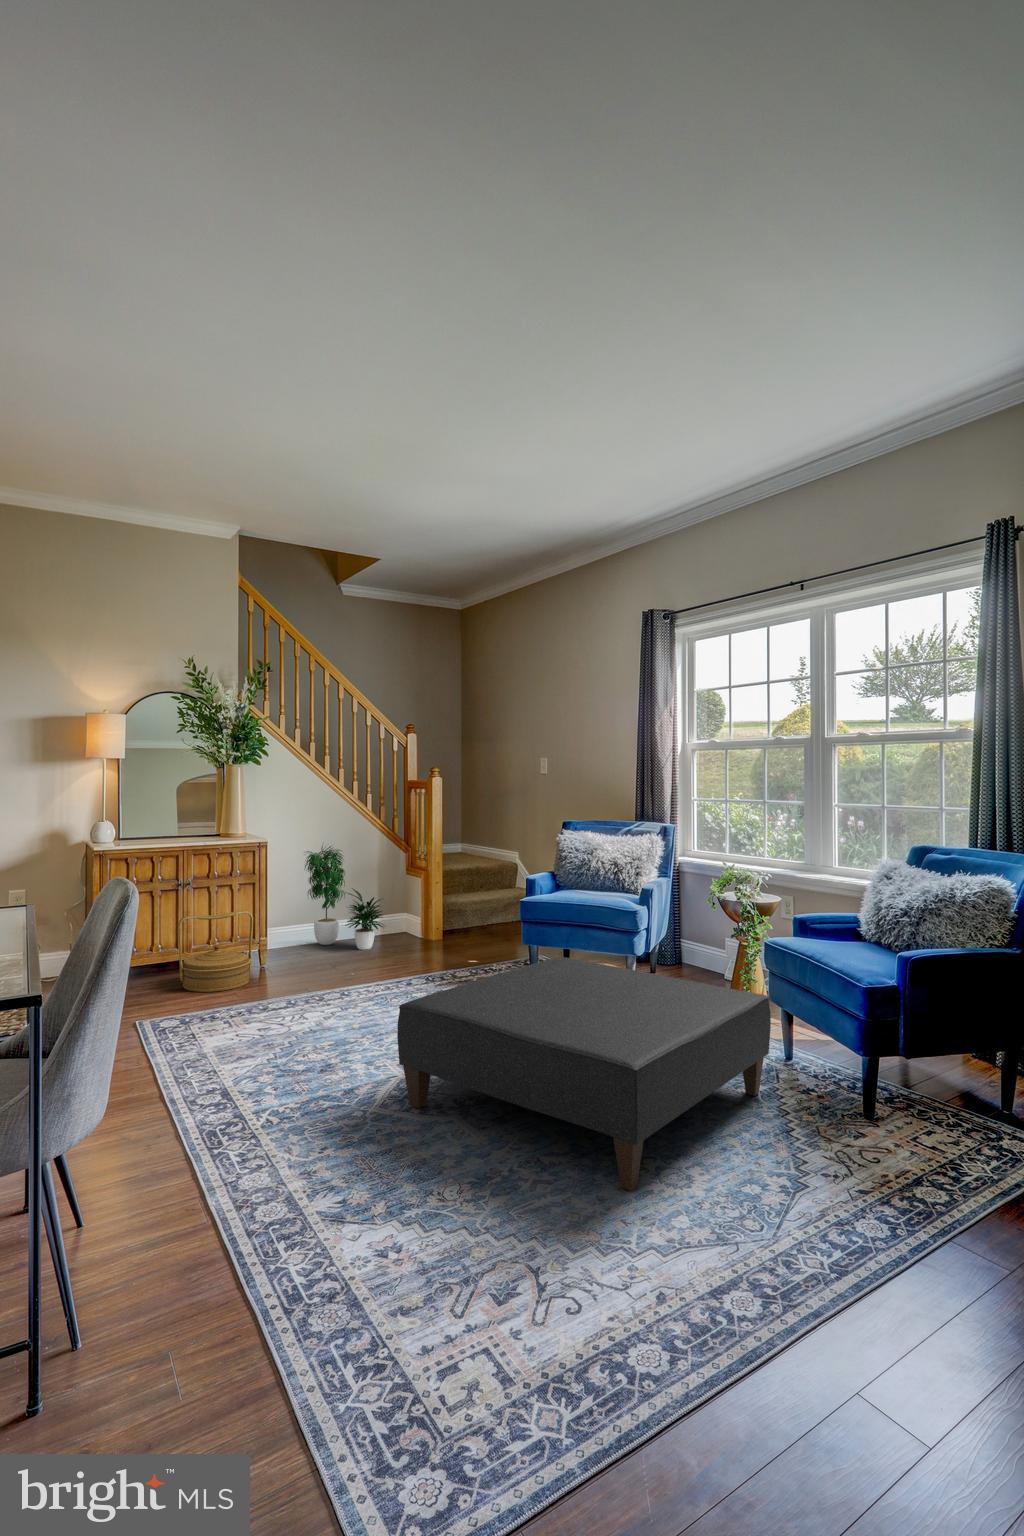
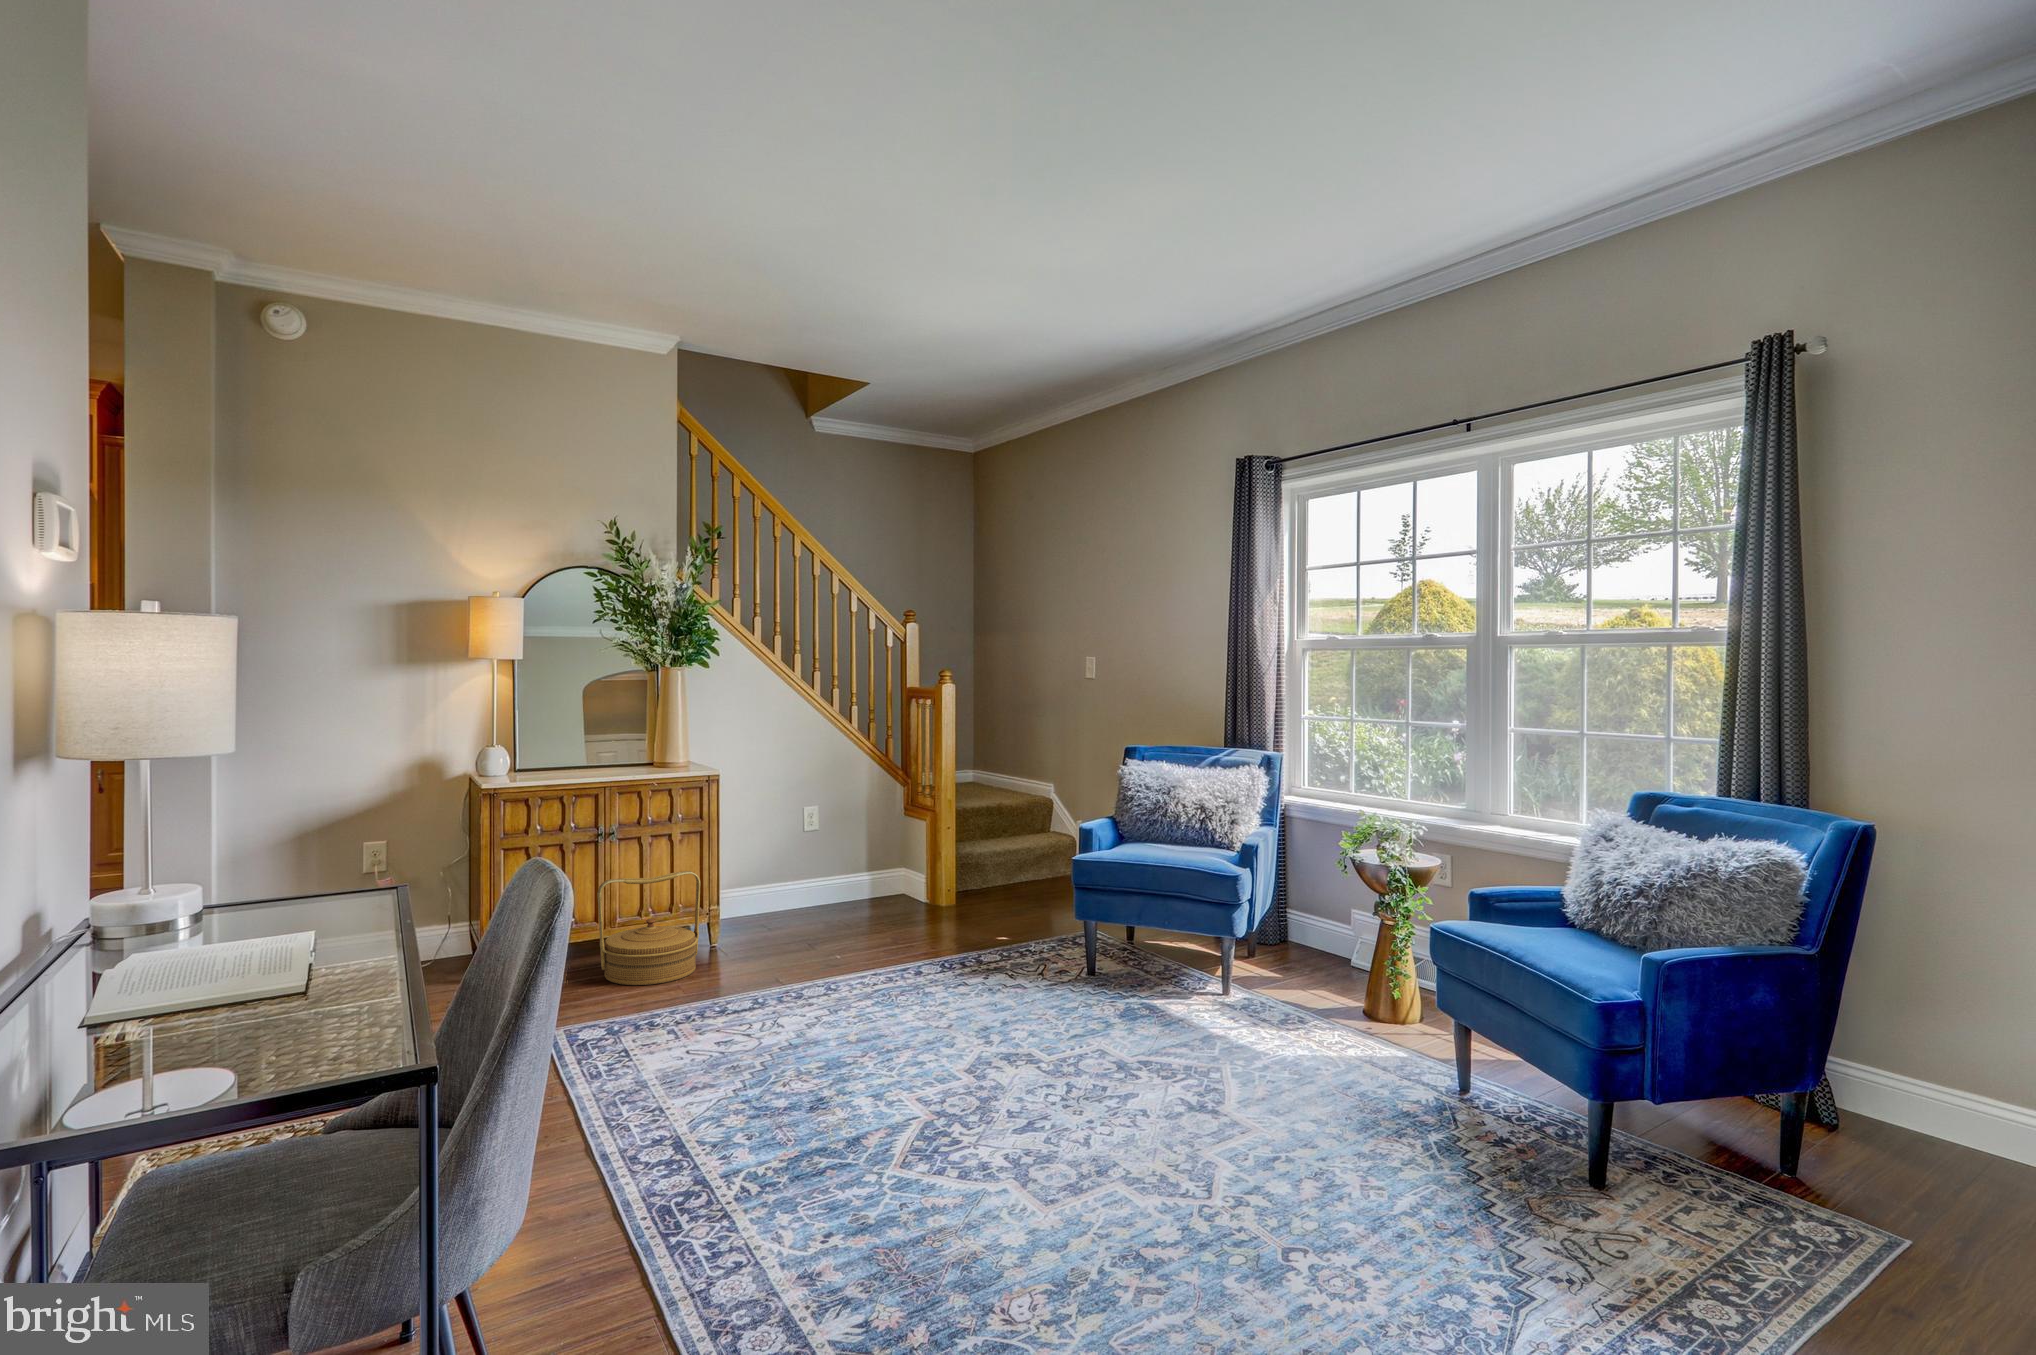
potted plant: present [305,846,383,950] -> none [764,771,881,921]
ottoman: present [397,957,771,1191] -> none [924,945,1452,1304]

